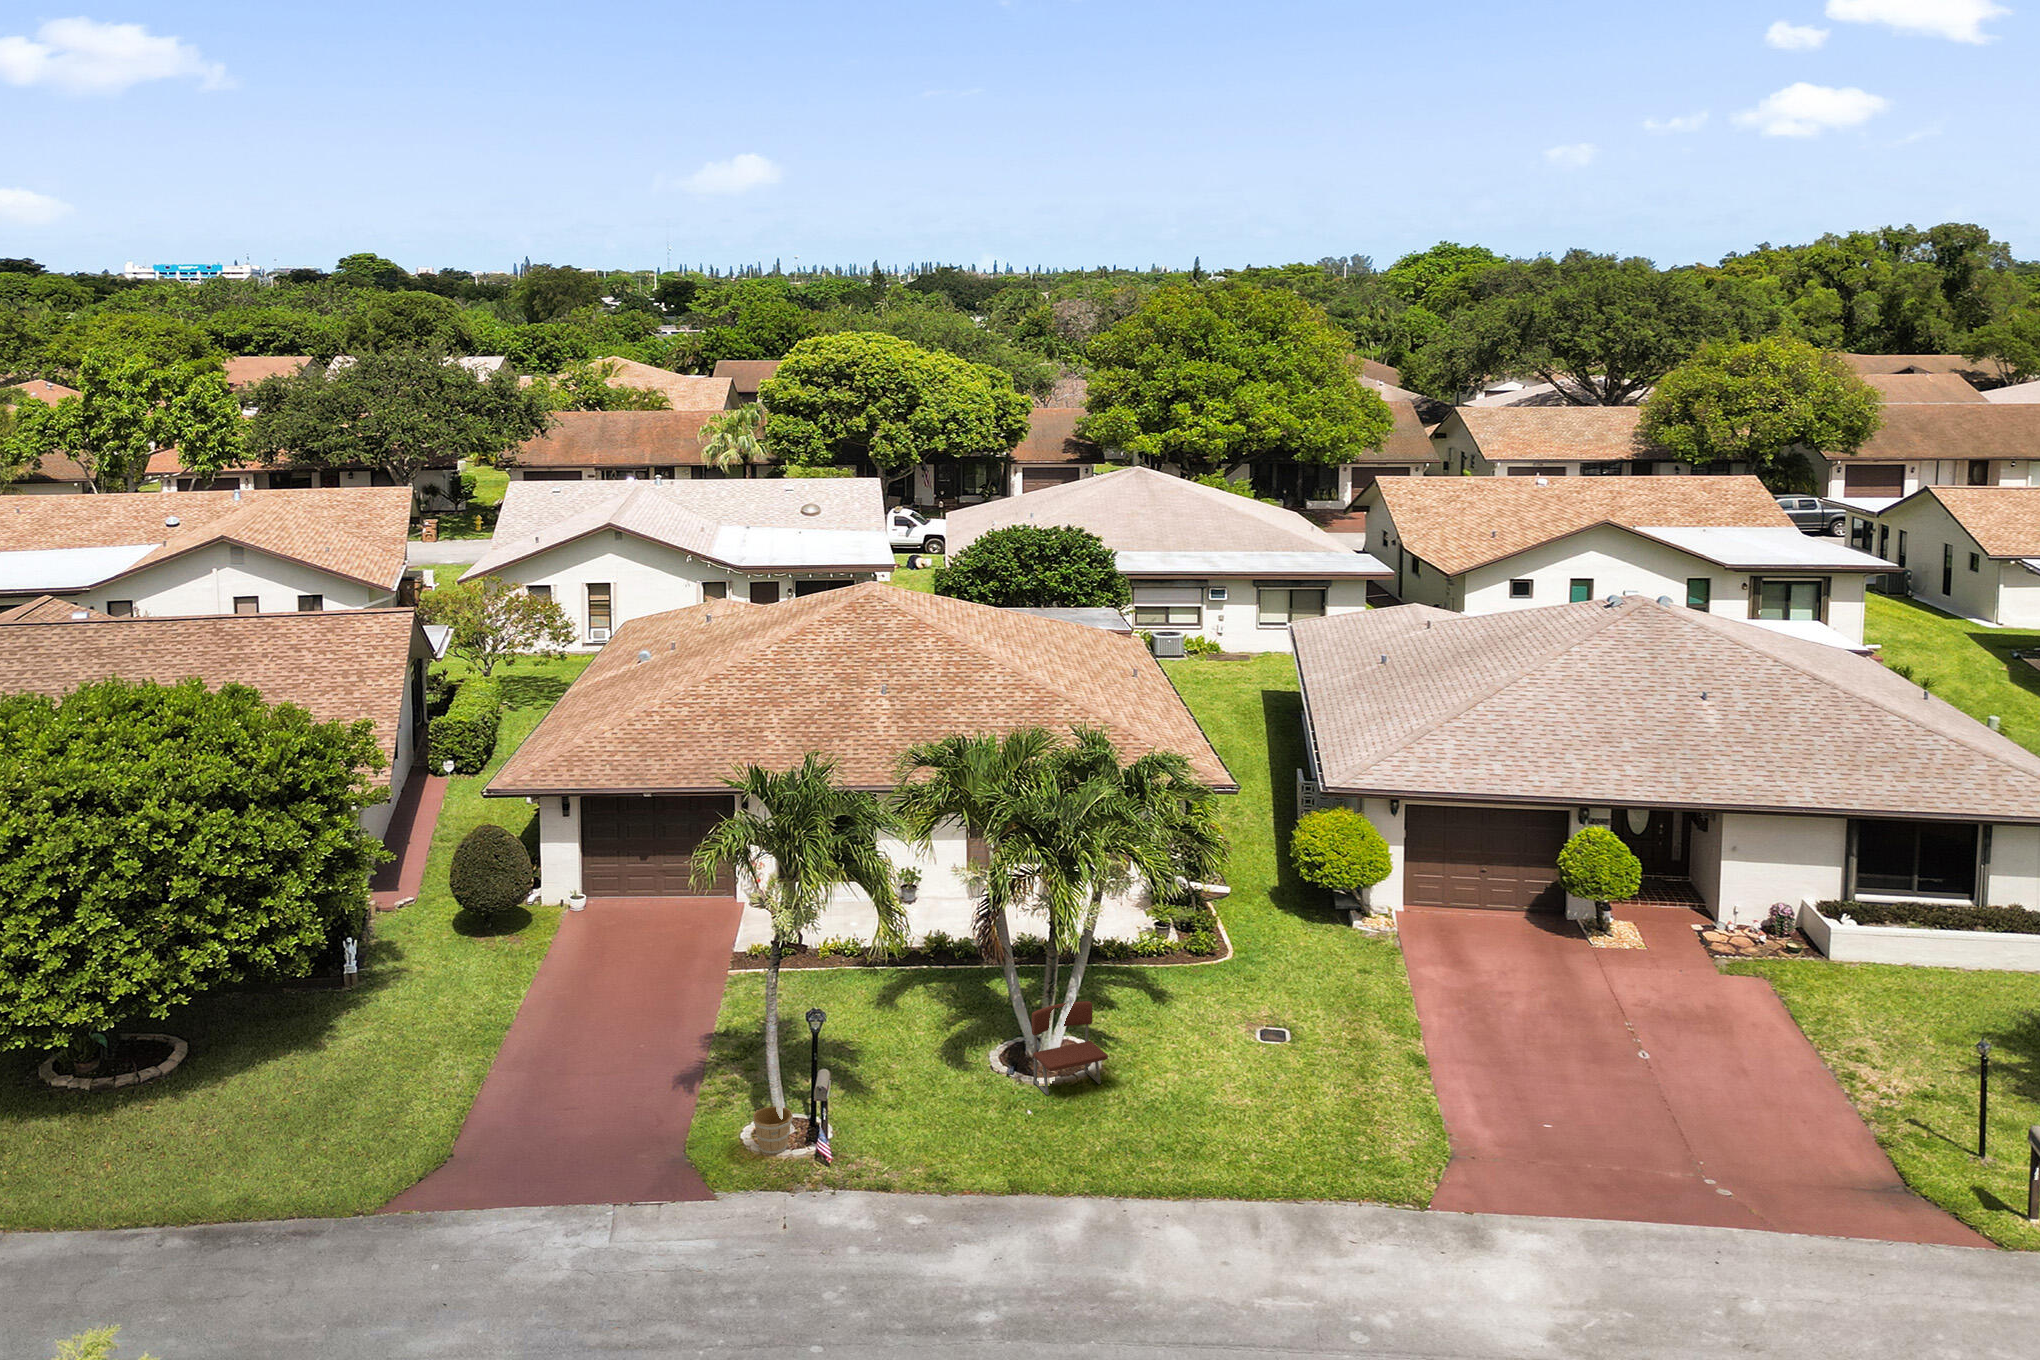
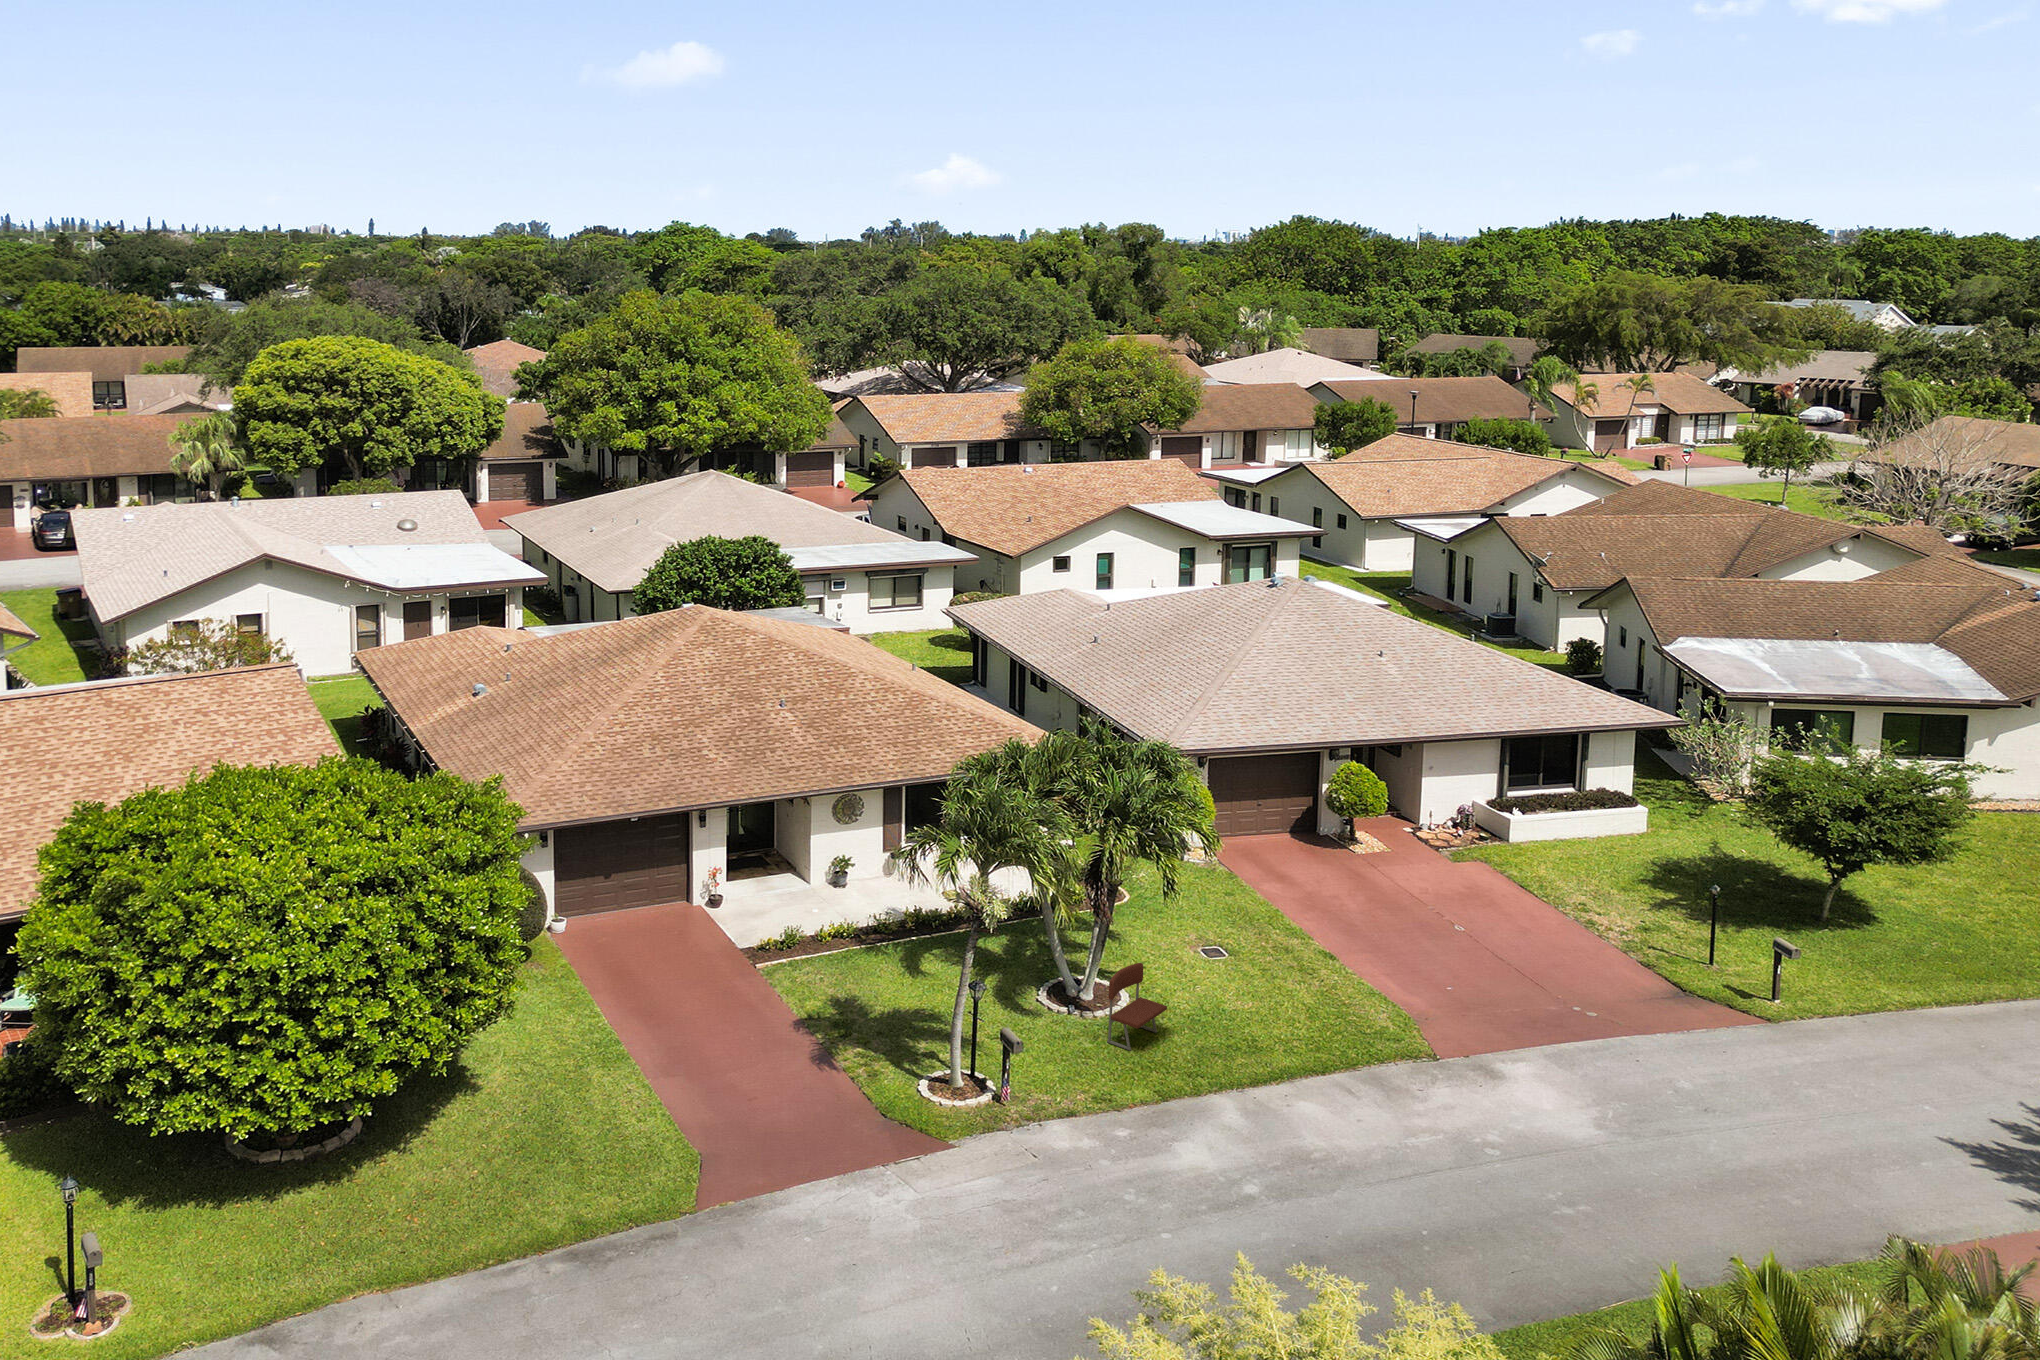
wooden bucket: present [753,1107,793,1154] -> none [954,1105,992,1151]

